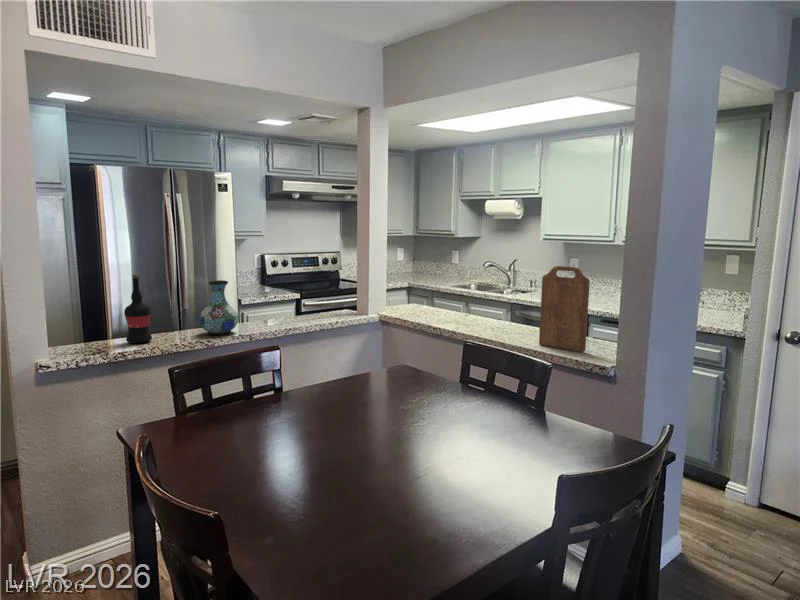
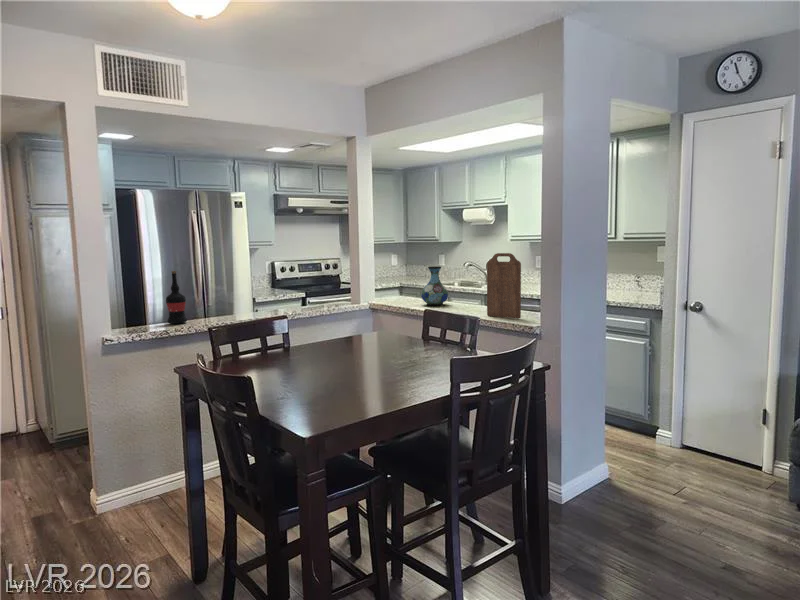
vase: present [199,280,238,336] -> present [421,266,448,306]

